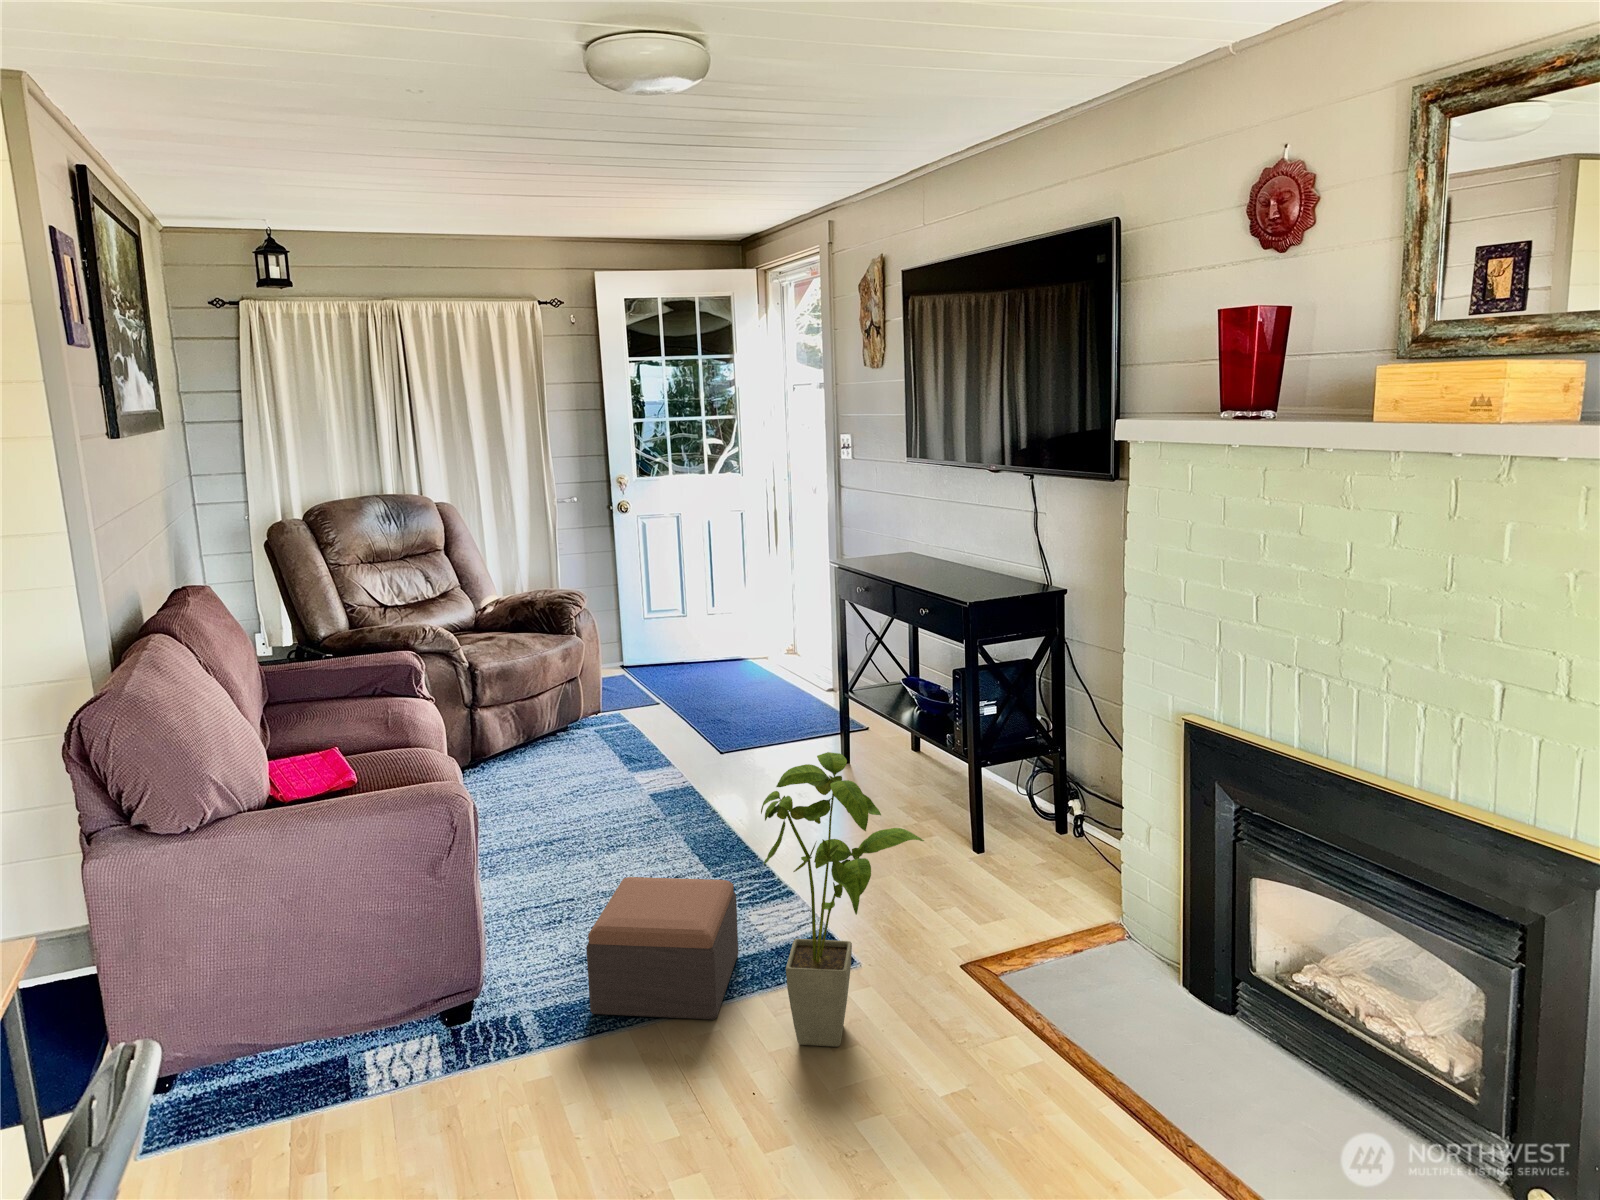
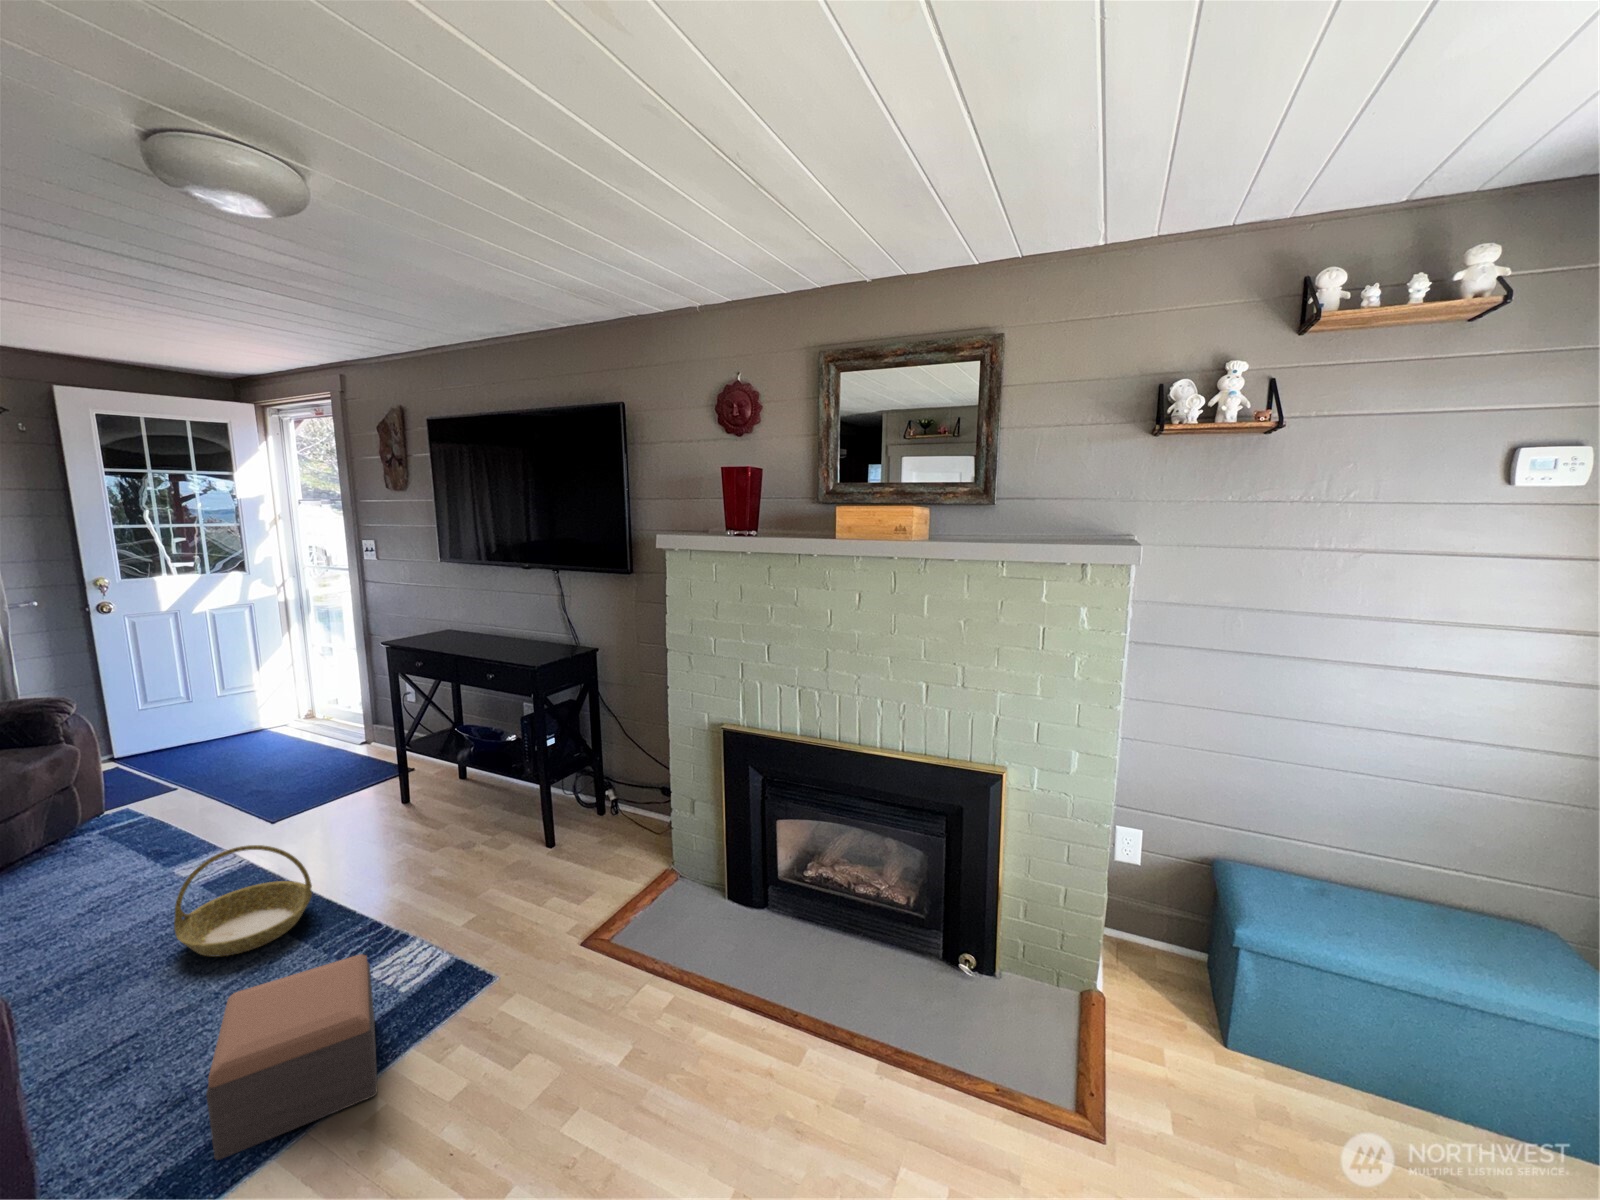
house plant: present [761,752,924,1047] -> none [417,816,568,1079]
basket: none [615,755,725,860] -> present [174,845,312,957]

